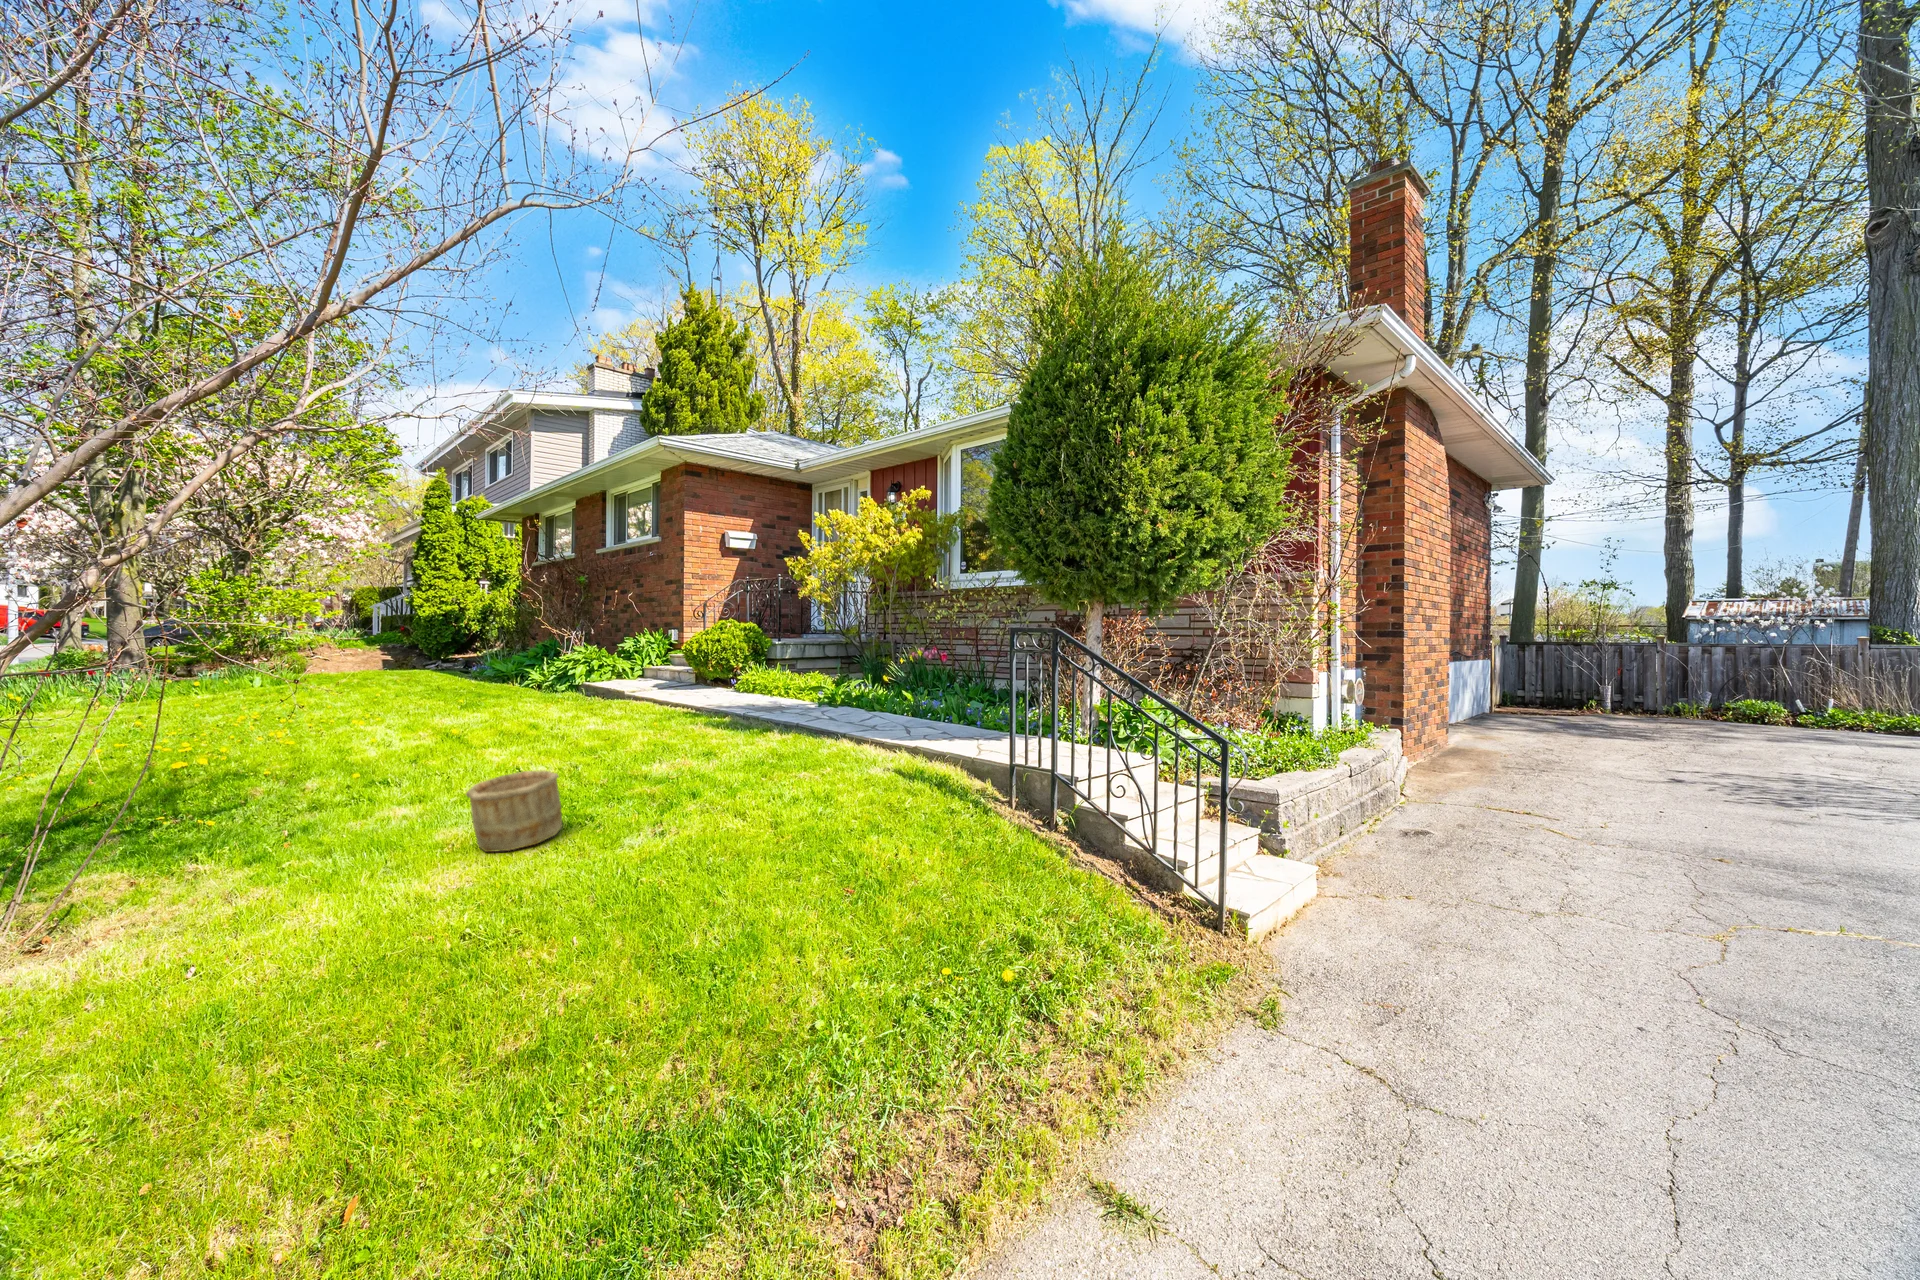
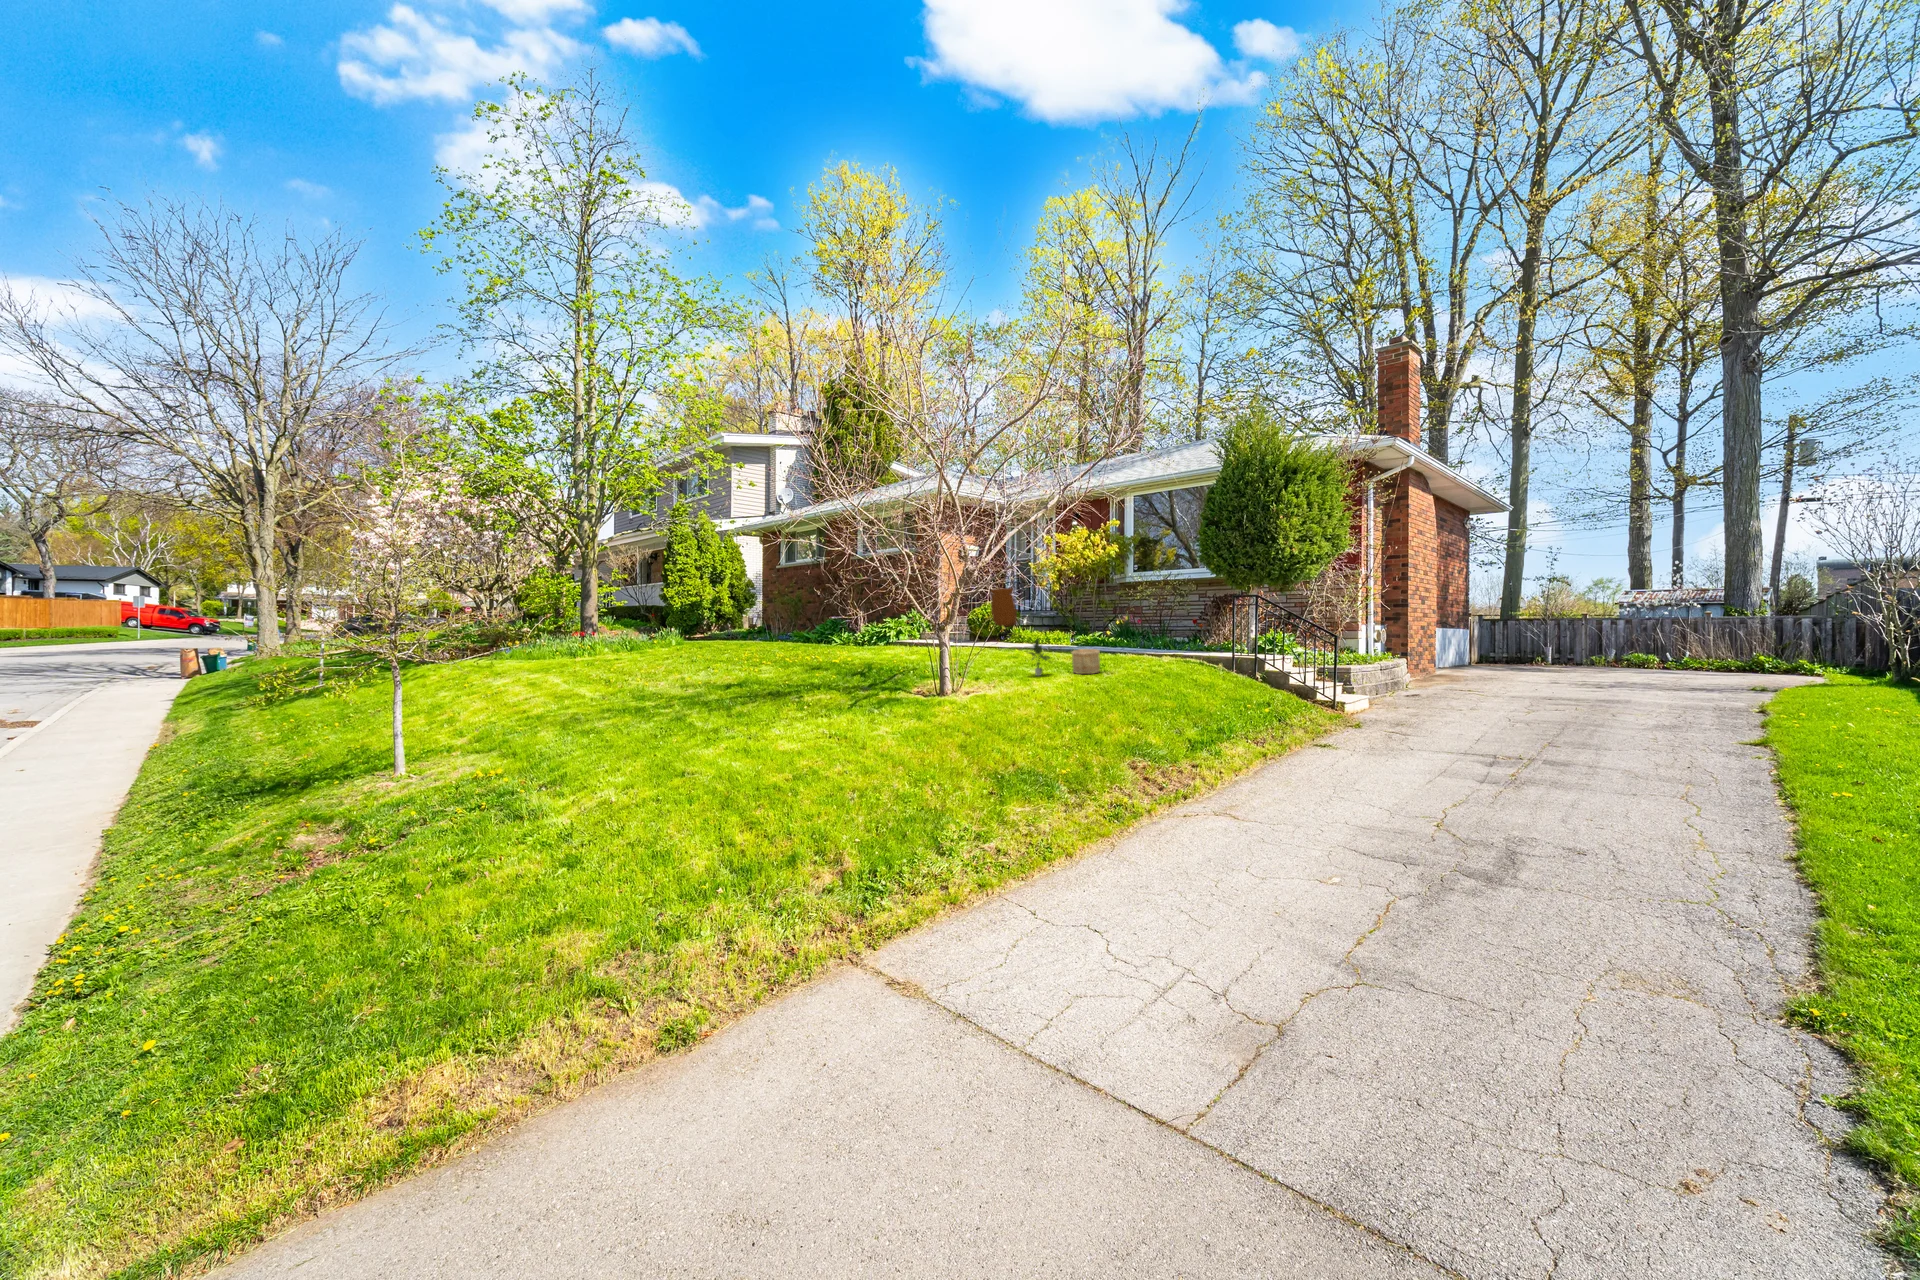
lounge chair: none [711,598,785,679] -> present [991,588,1018,636]
potted plant: none [318,748,424,852] -> present [1029,638,1050,676]

